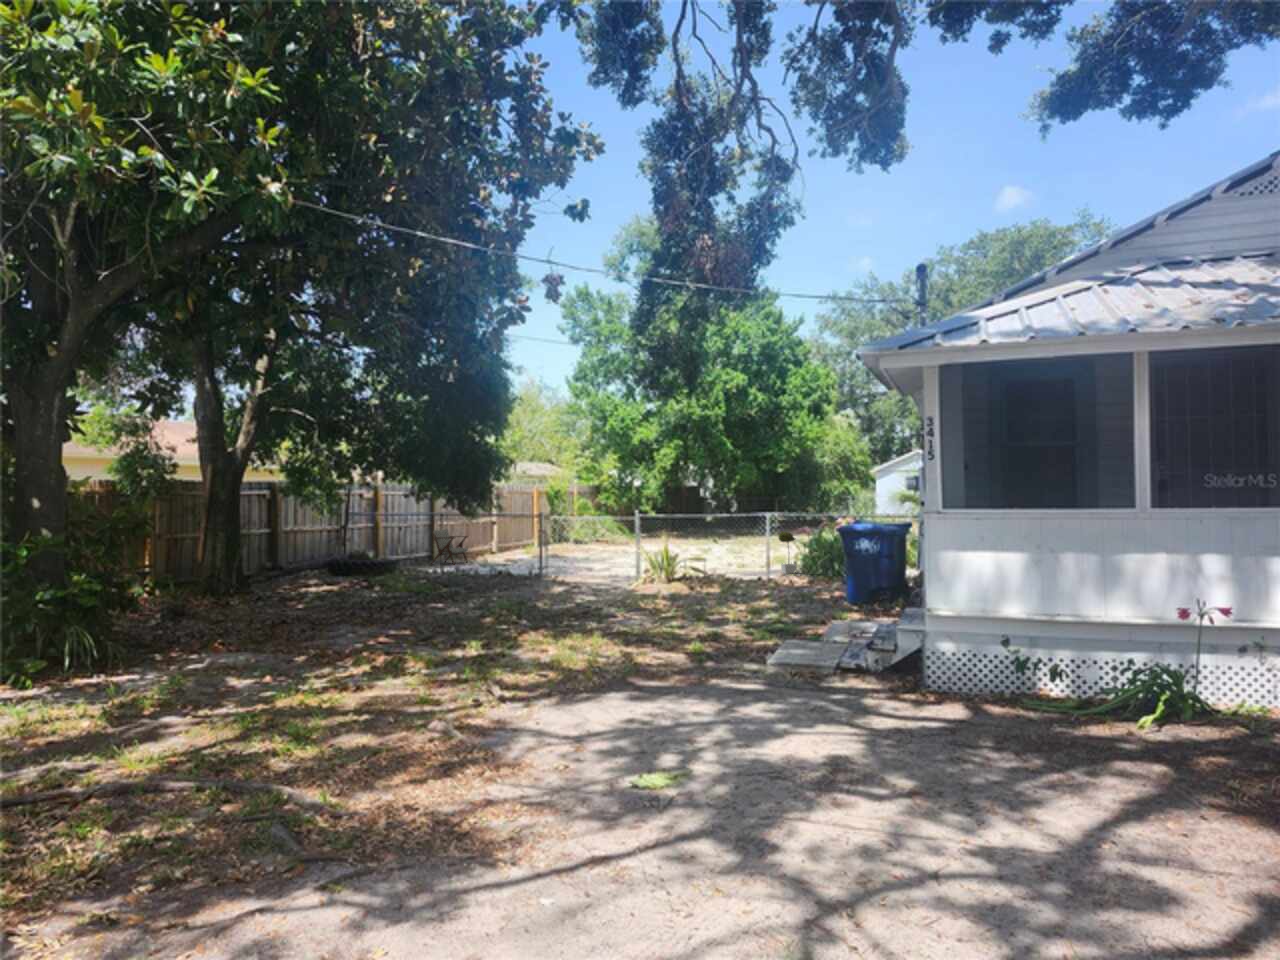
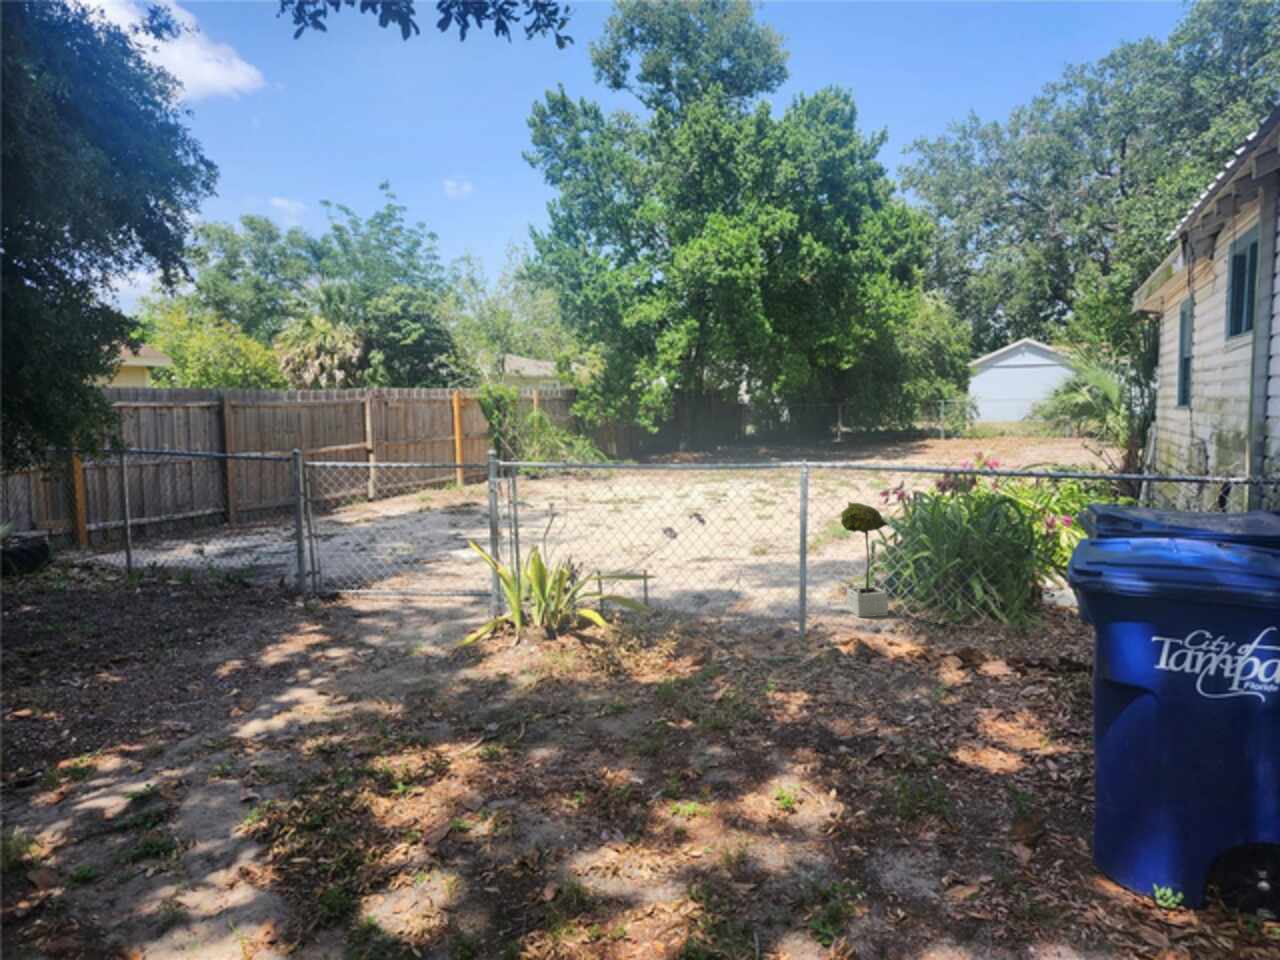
lounge chair: present [431,529,468,564] -> none [171,472,254,542]

